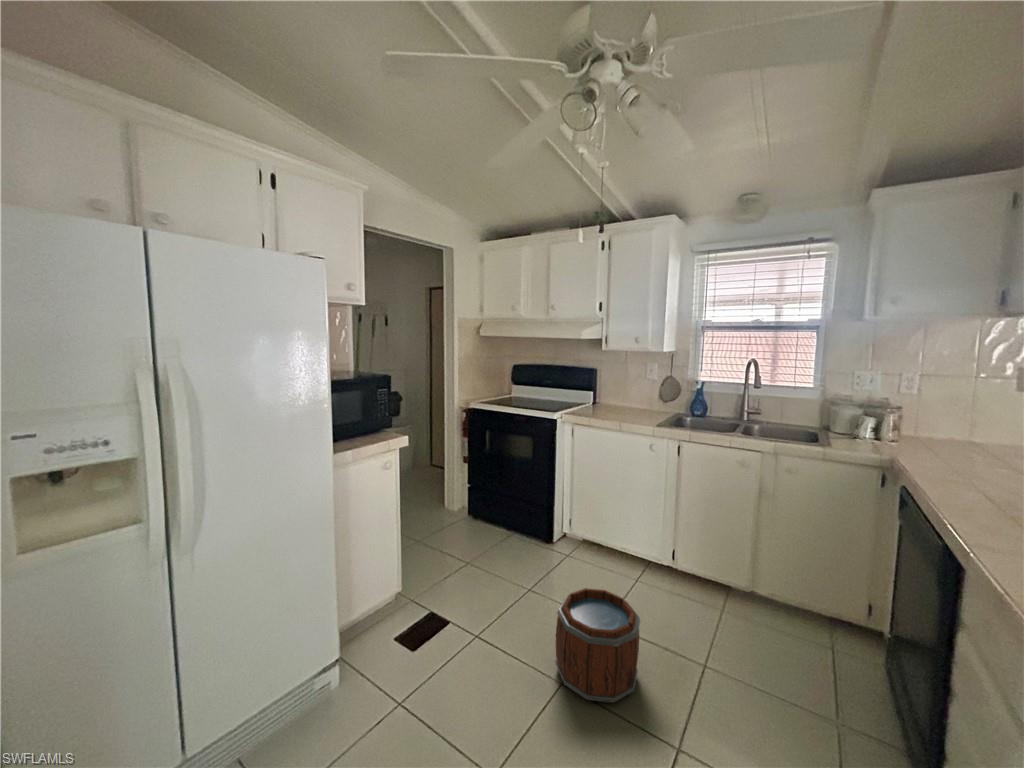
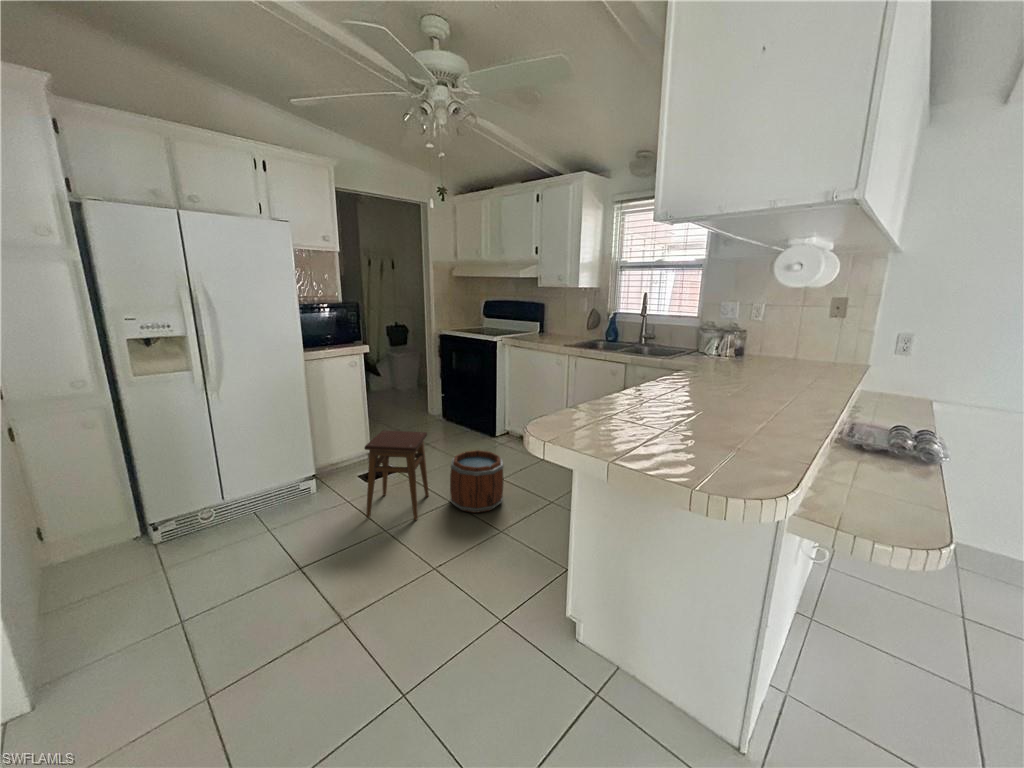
stool: none [443,572,531,740] -> present [364,430,429,520]

